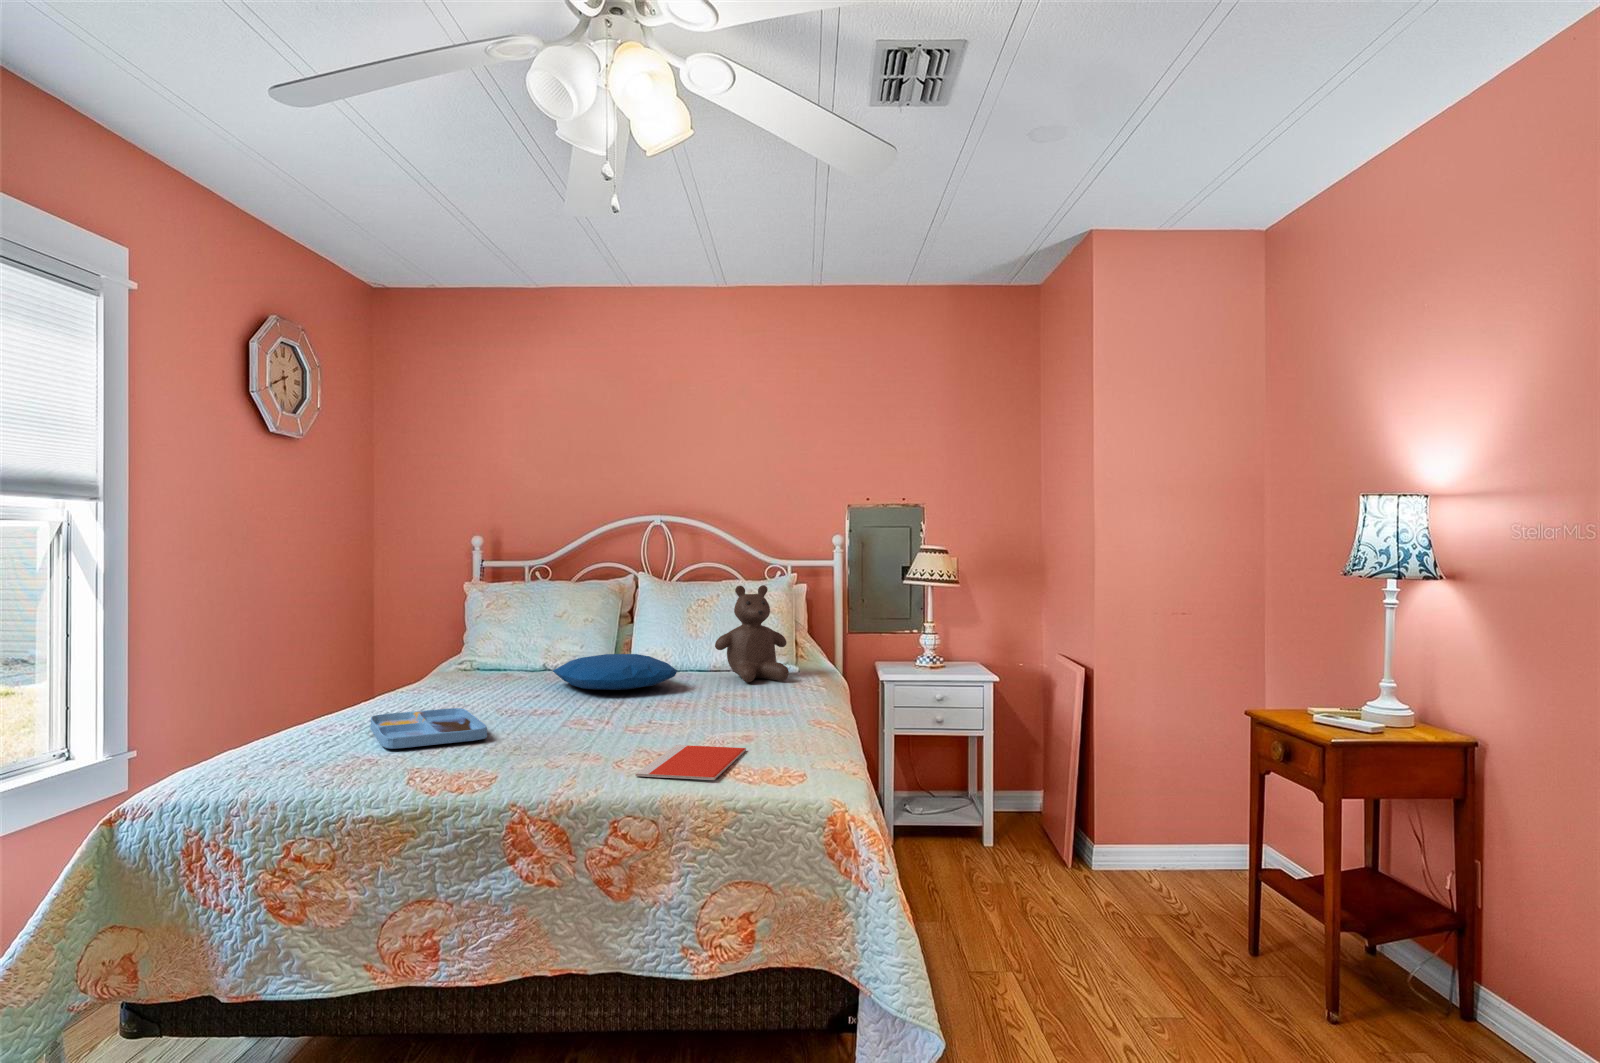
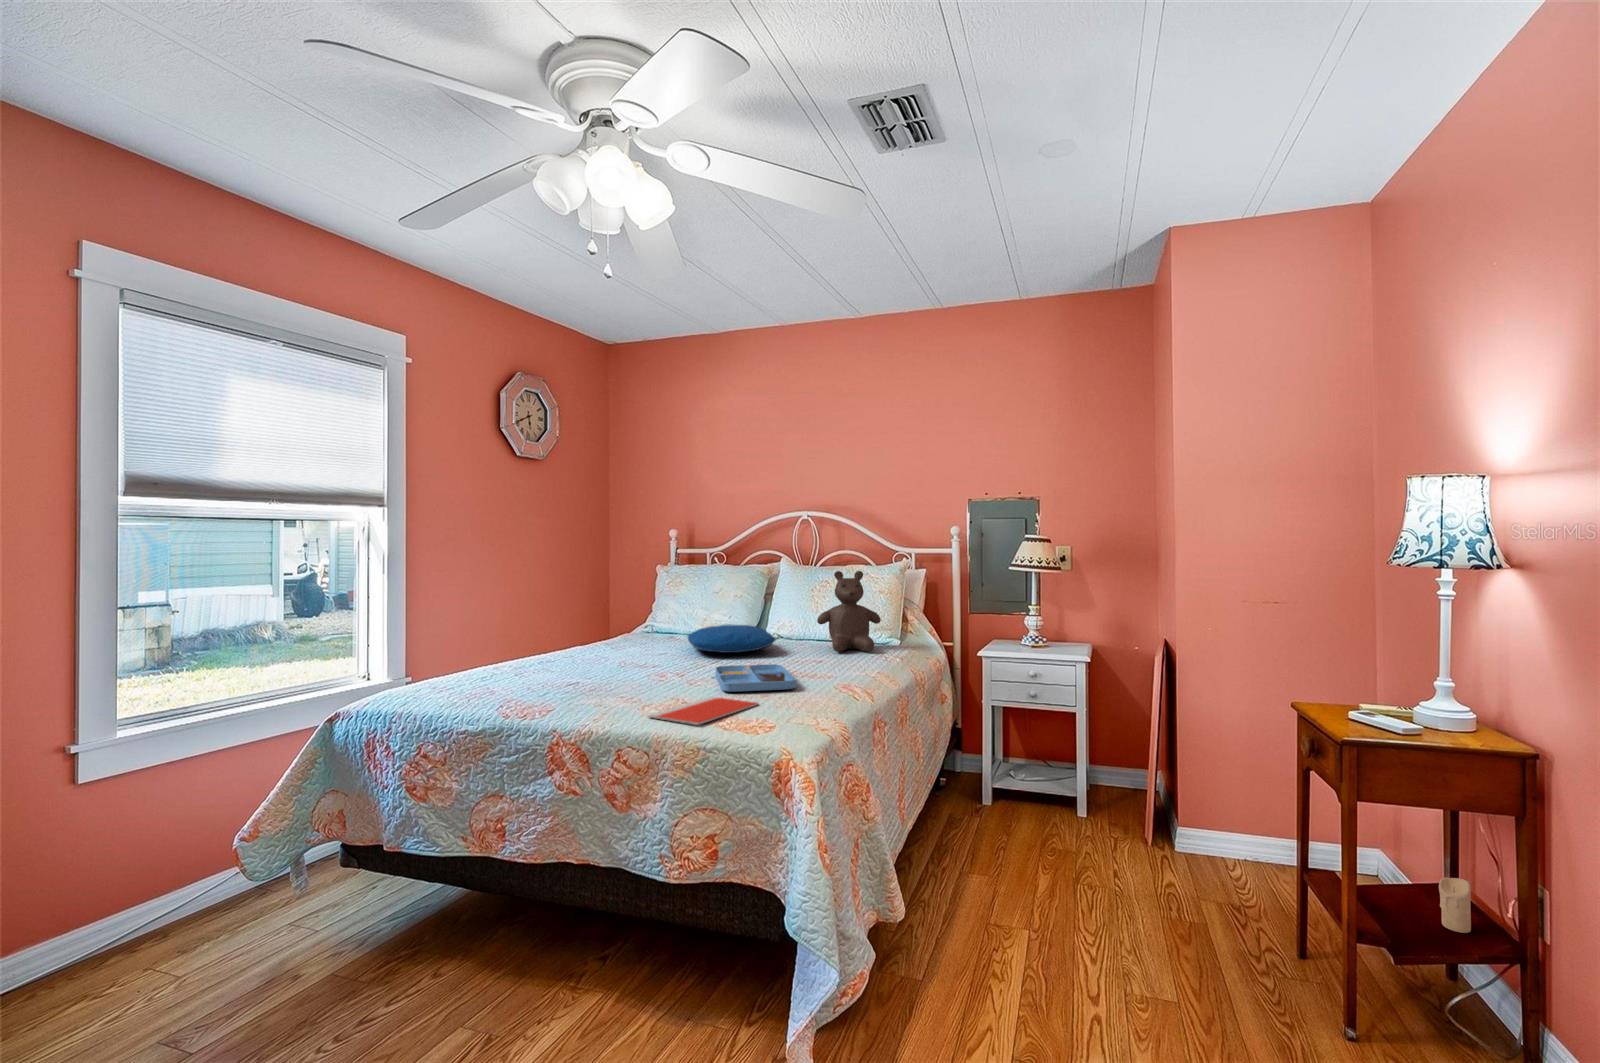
tray: present [370,708,487,749] -> present [716,664,796,692]
candle: none [1383,860,1409,908] -> present [1439,877,1471,933]

